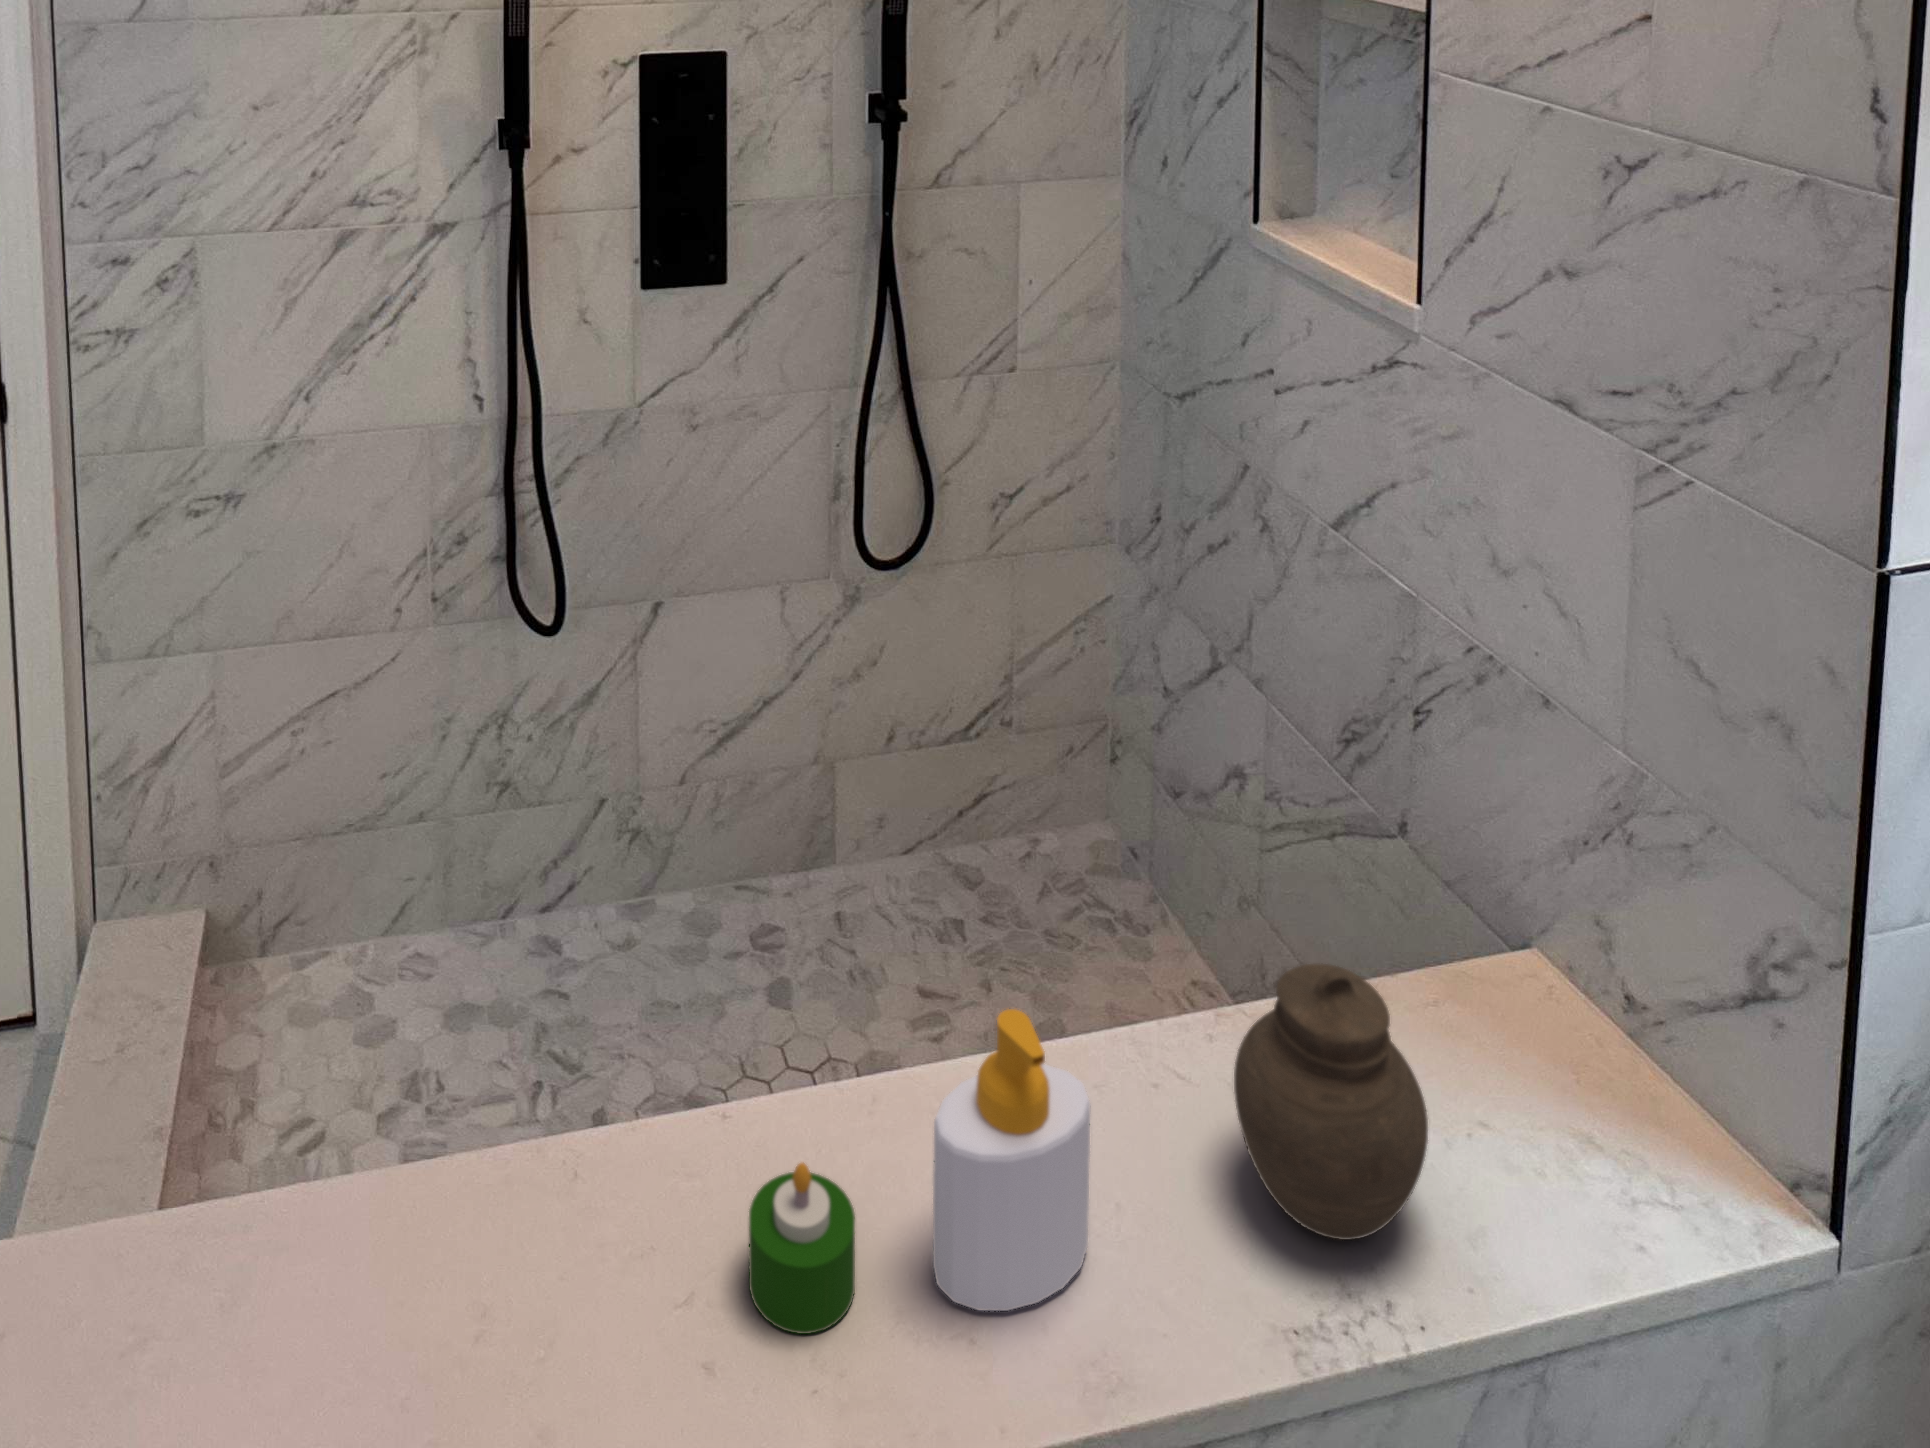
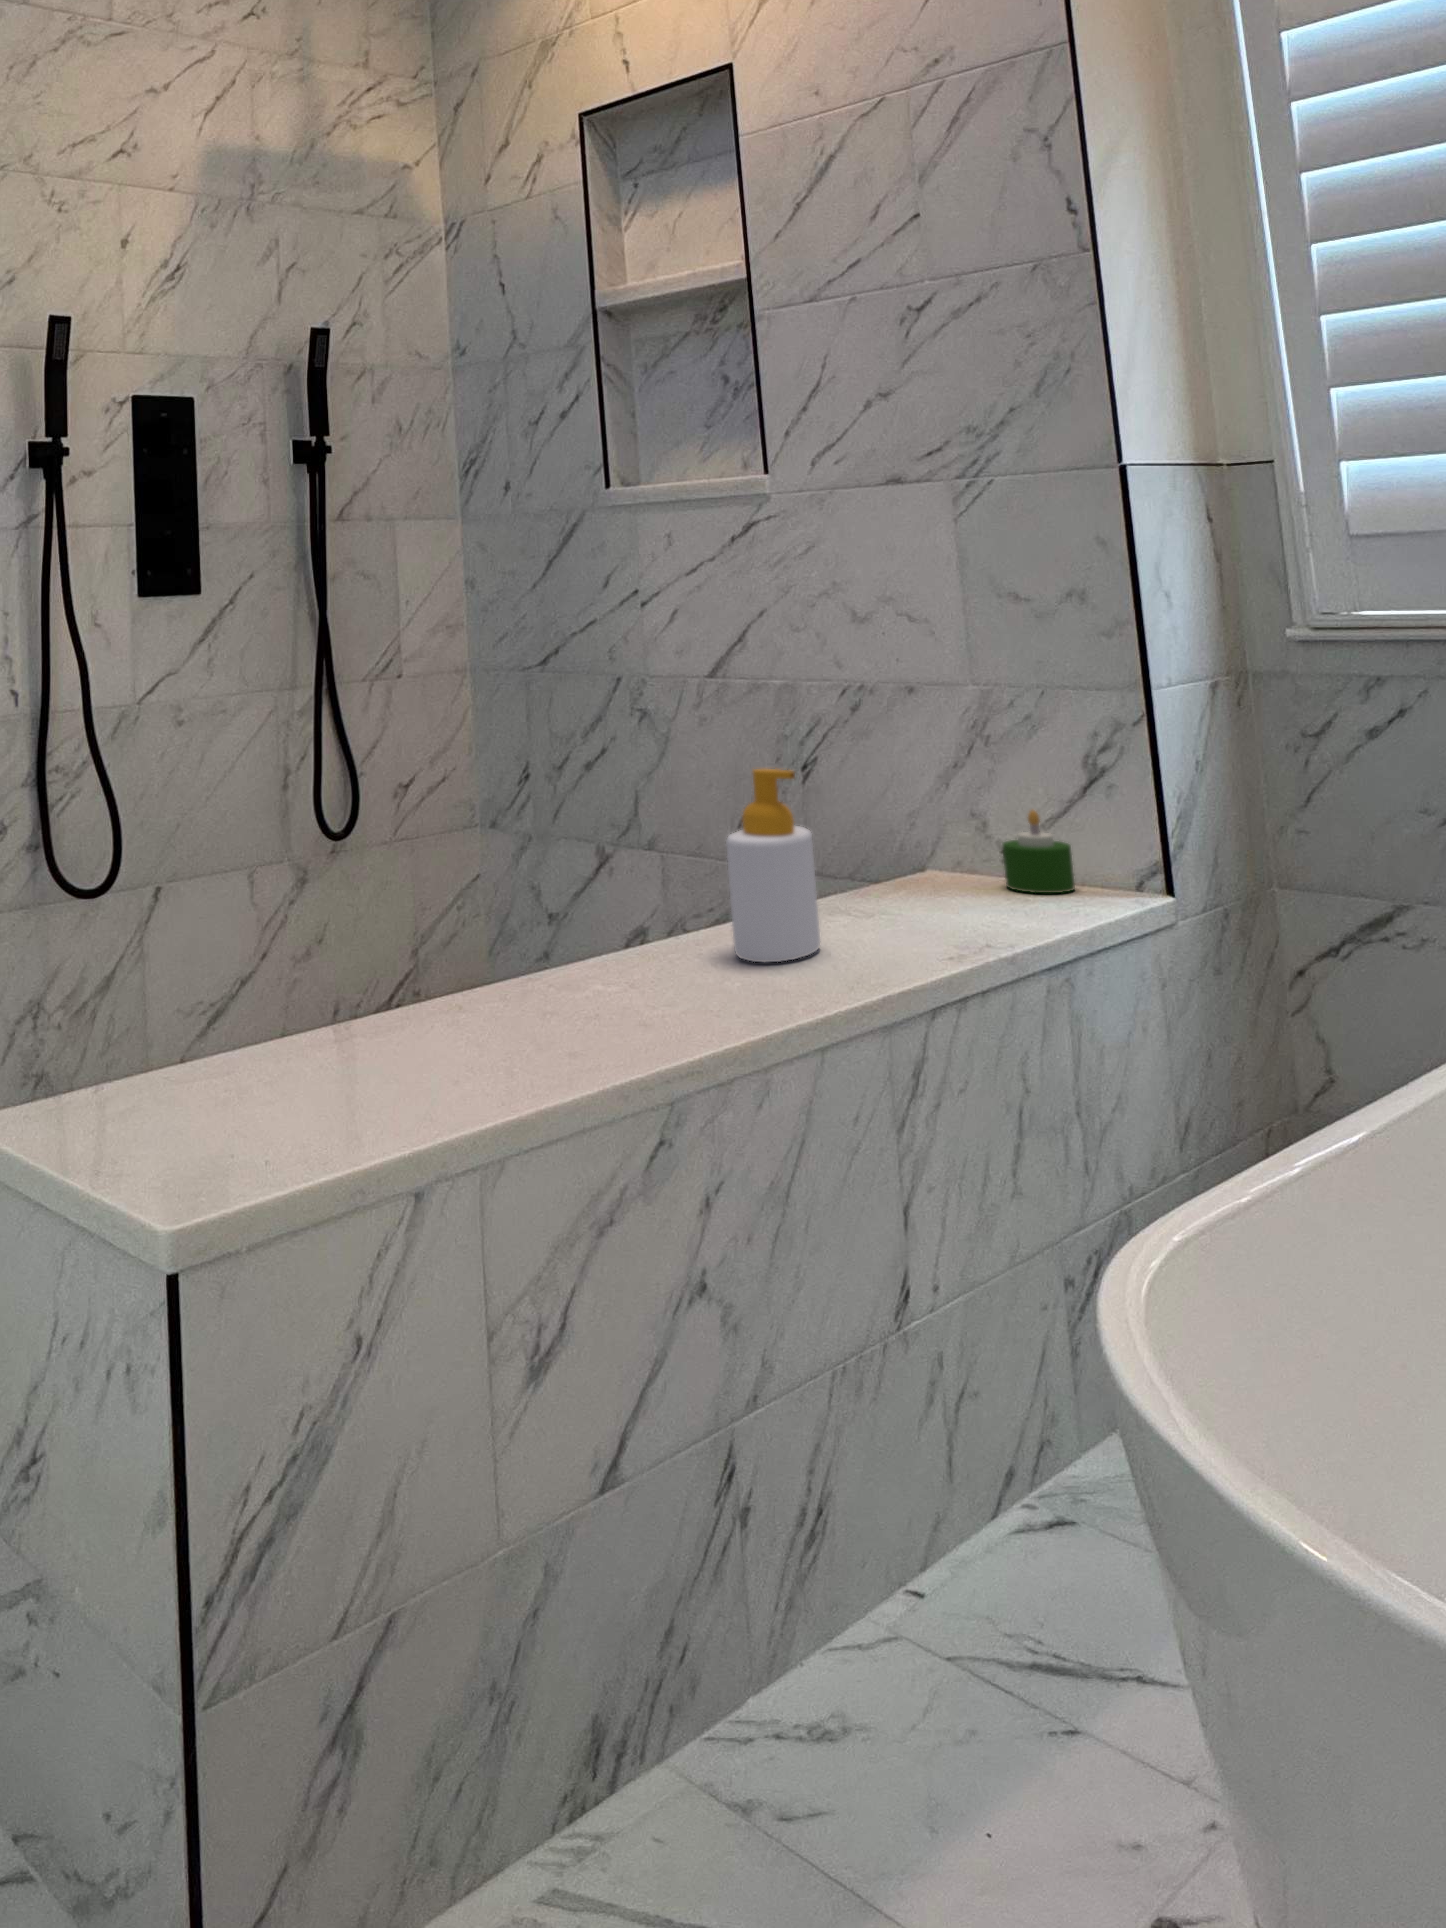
jar: present [1234,964,1428,1240] -> none [848,750,976,920]
candle: present [749,1163,855,1334] -> present [1003,810,1075,893]

